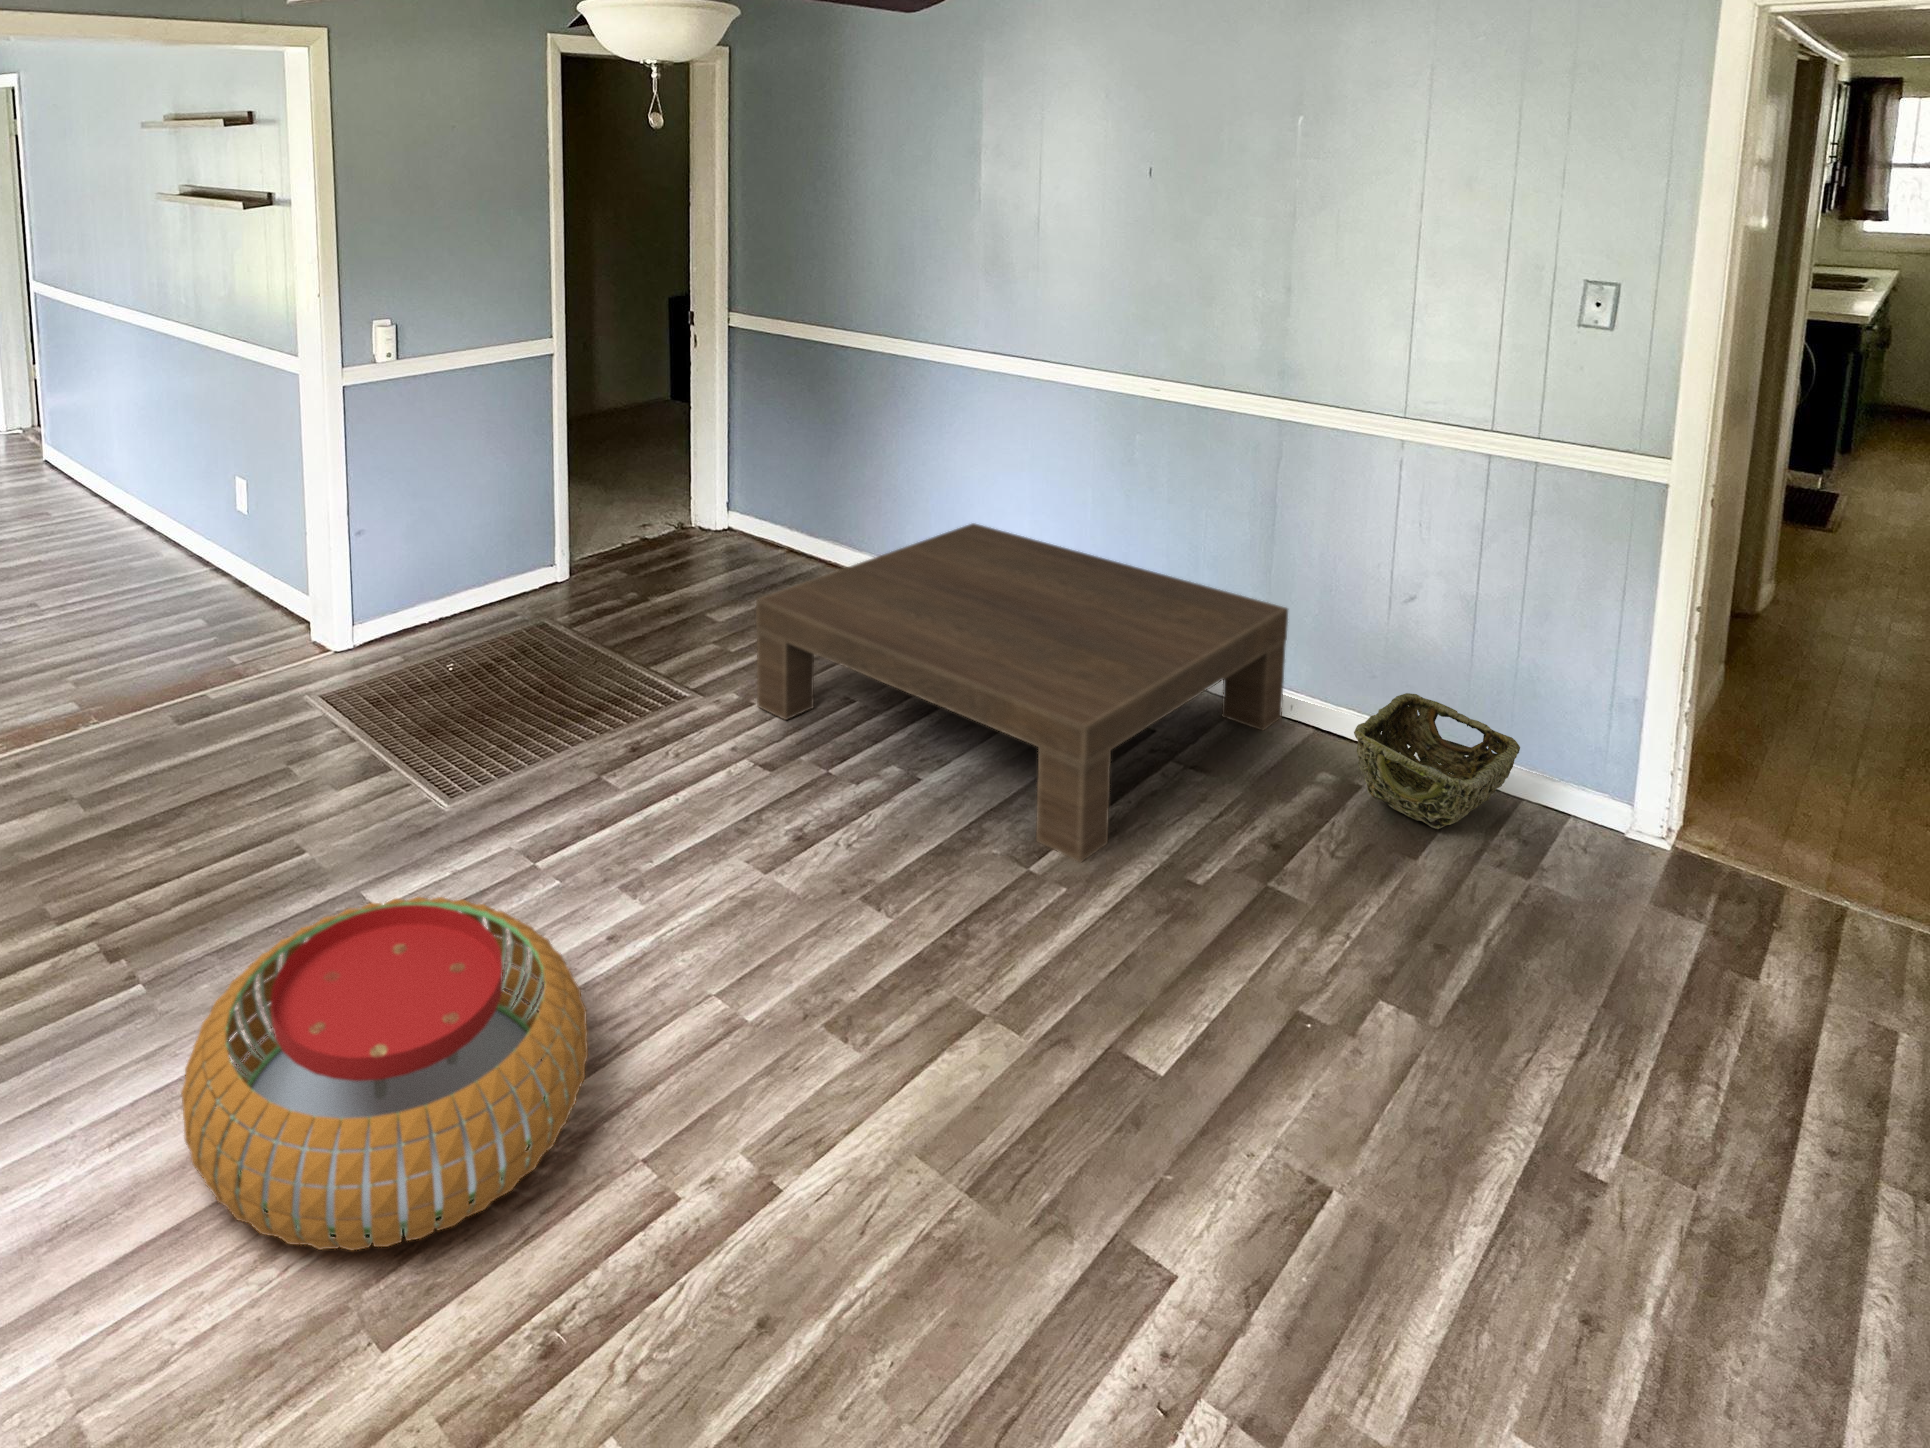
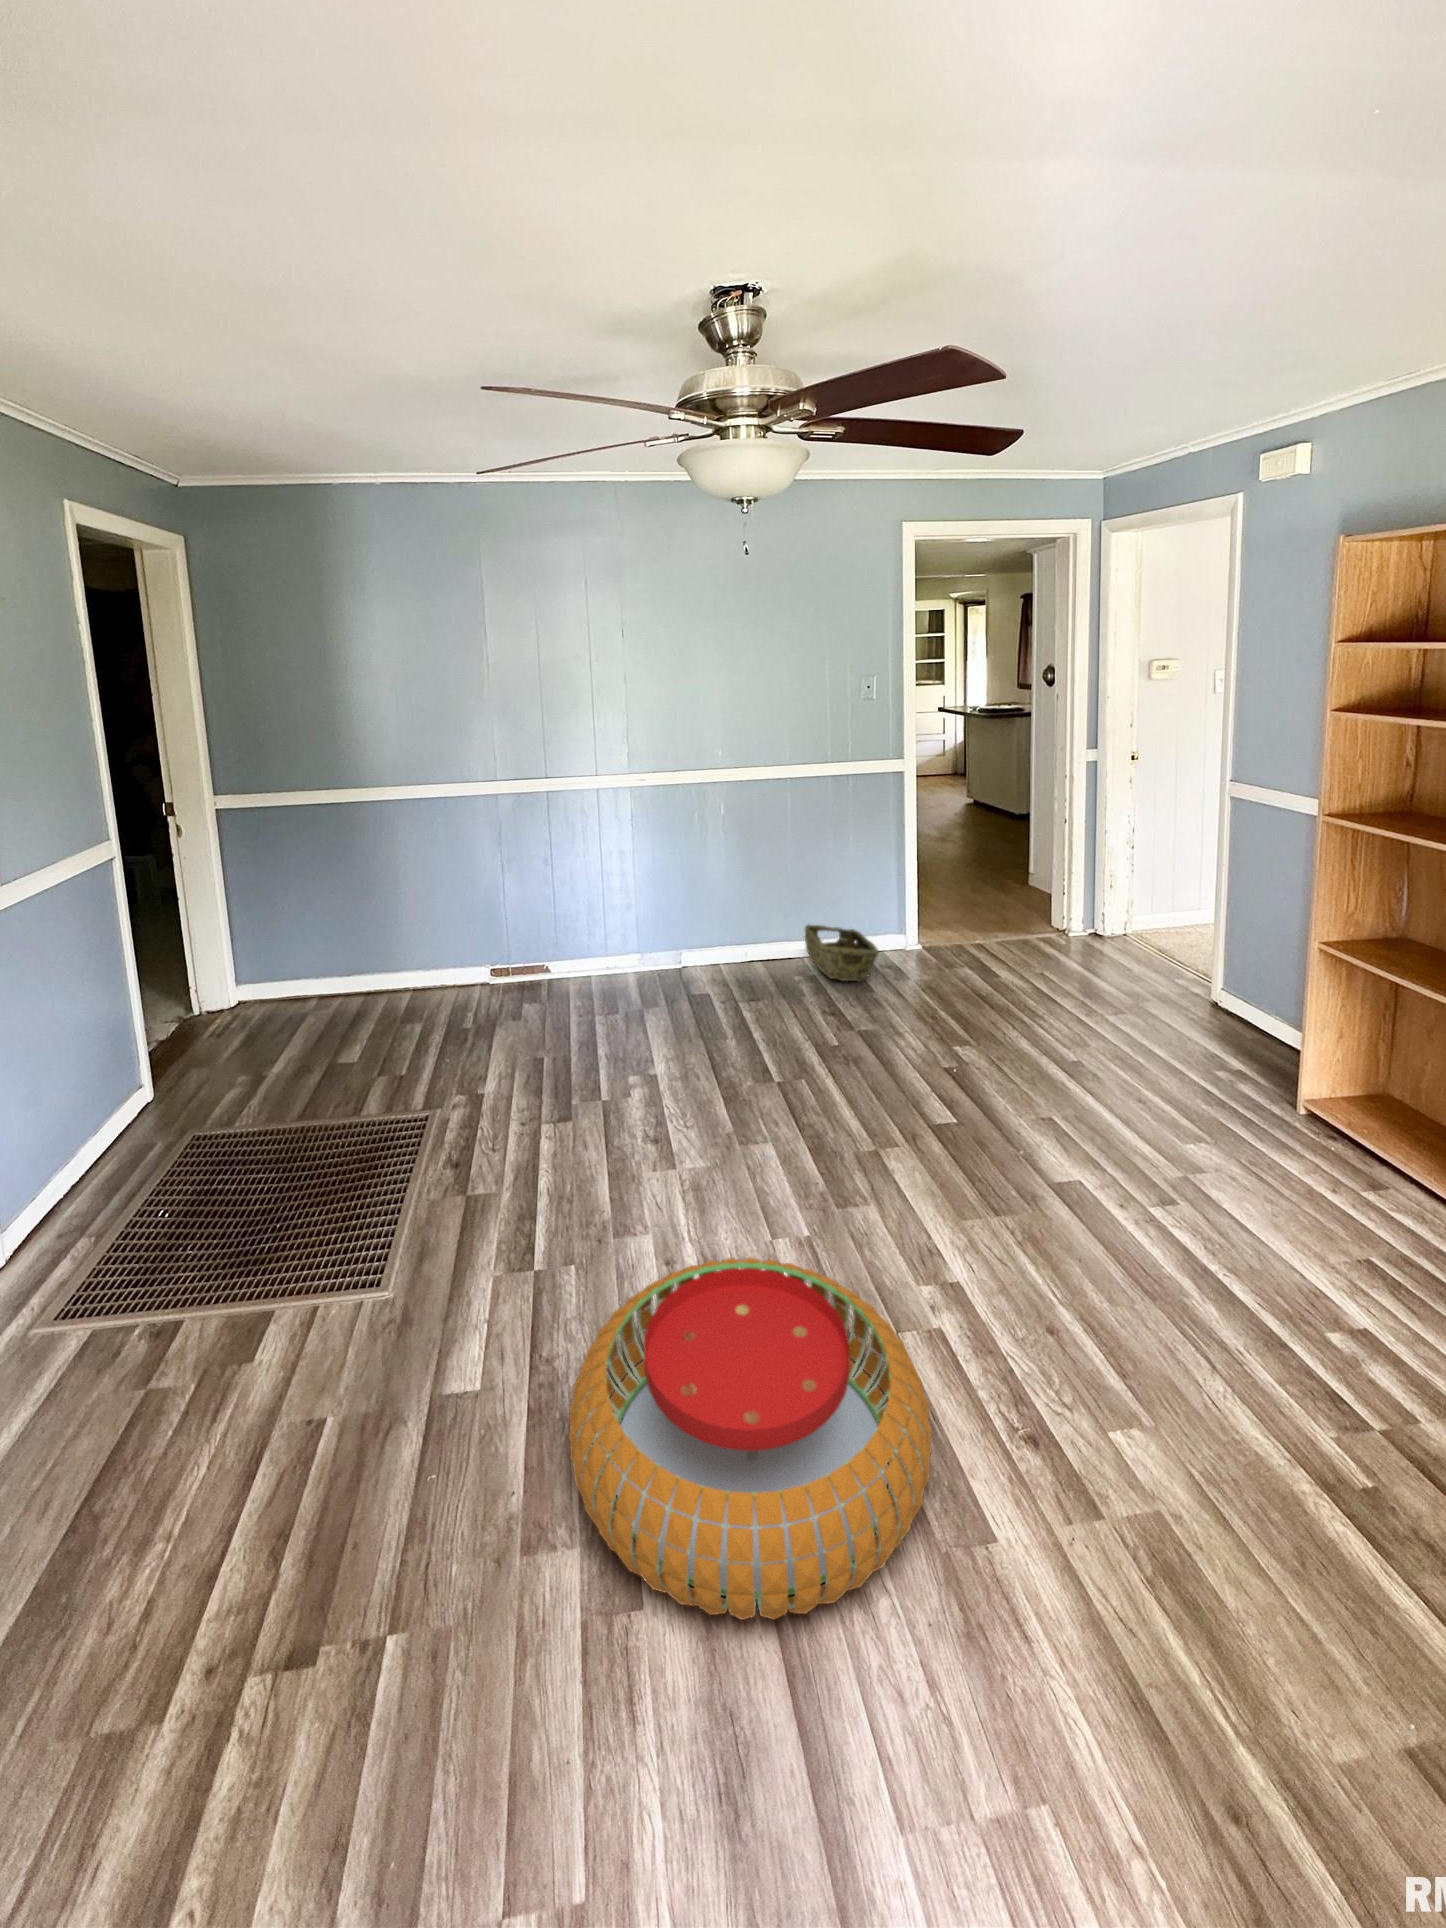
coffee table: present [756,523,1288,862] -> none [489,901,787,1092]

